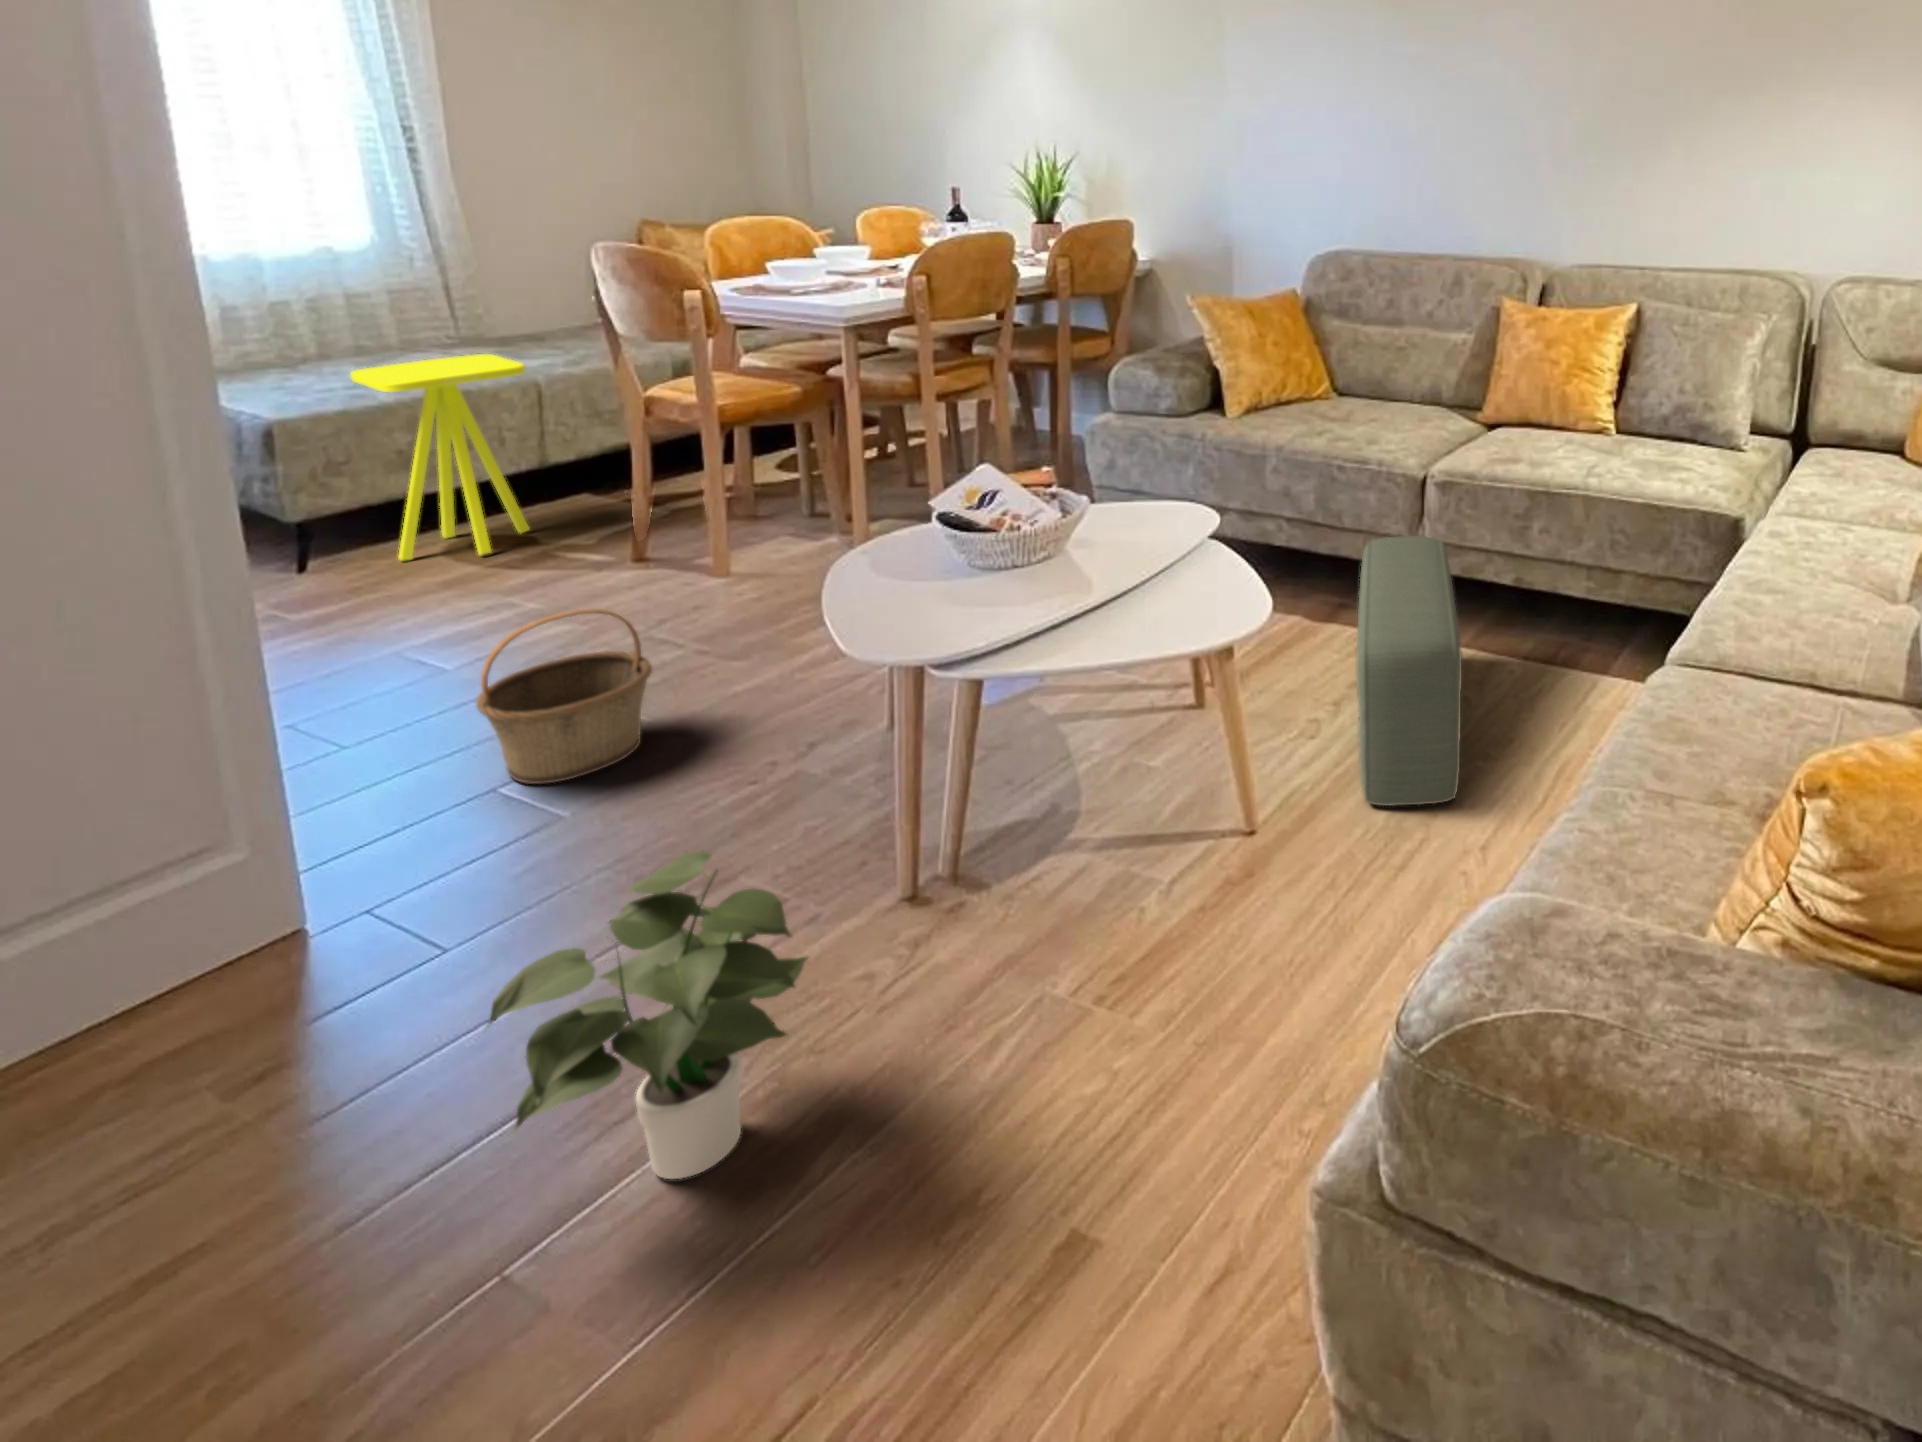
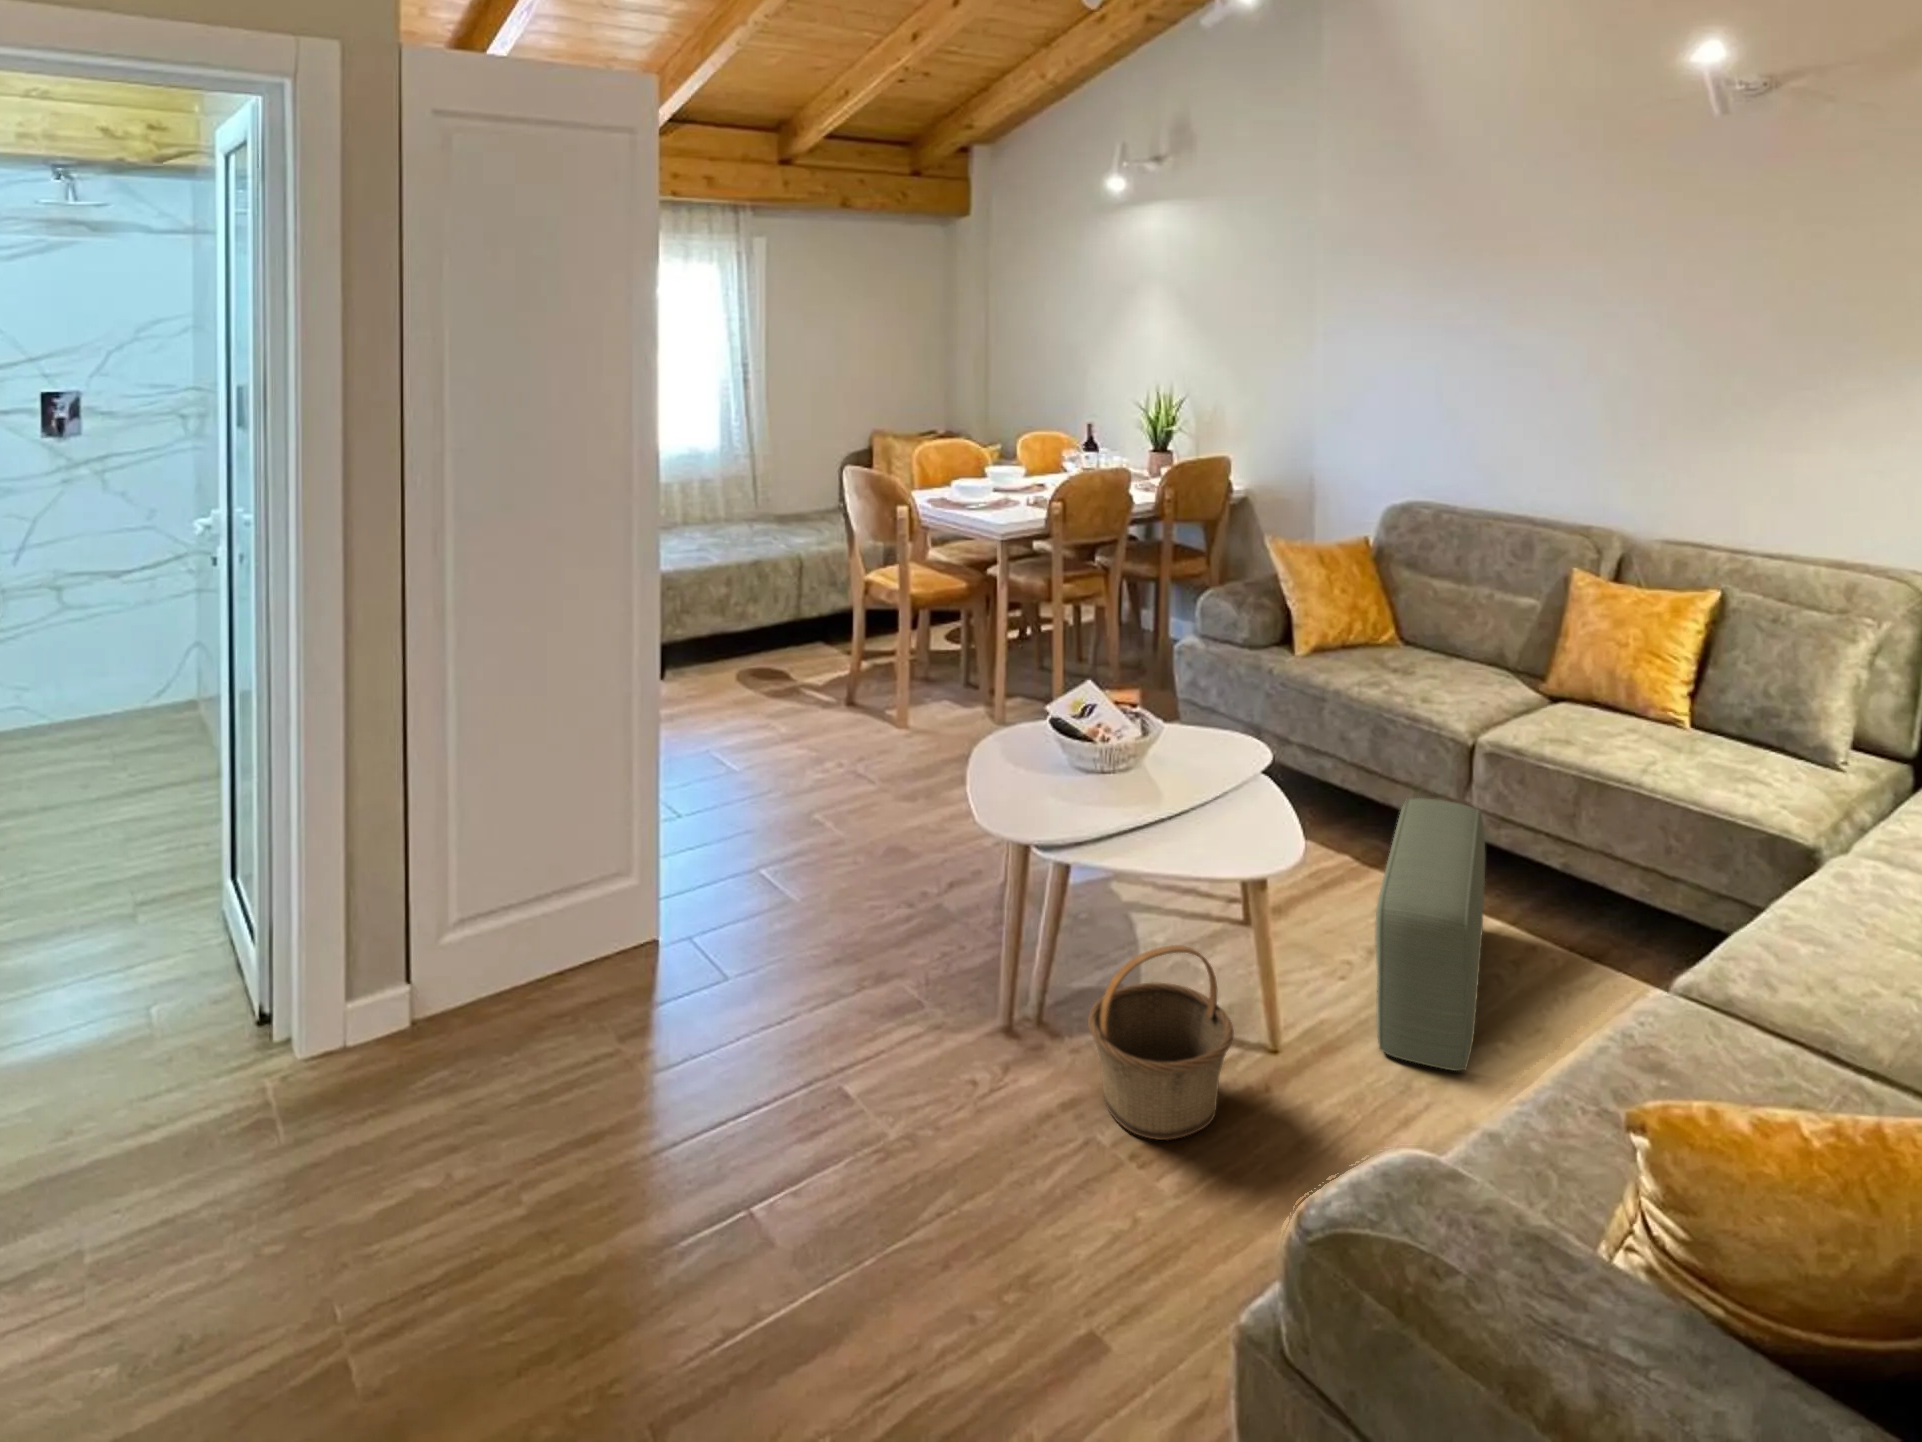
side table: present [351,354,529,560] -> none [703,537,798,686]
basket: present [476,609,652,784] -> present [1088,945,1234,1140]
potted plant: present [487,851,808,1179] -> none [764,946,942,1181]

